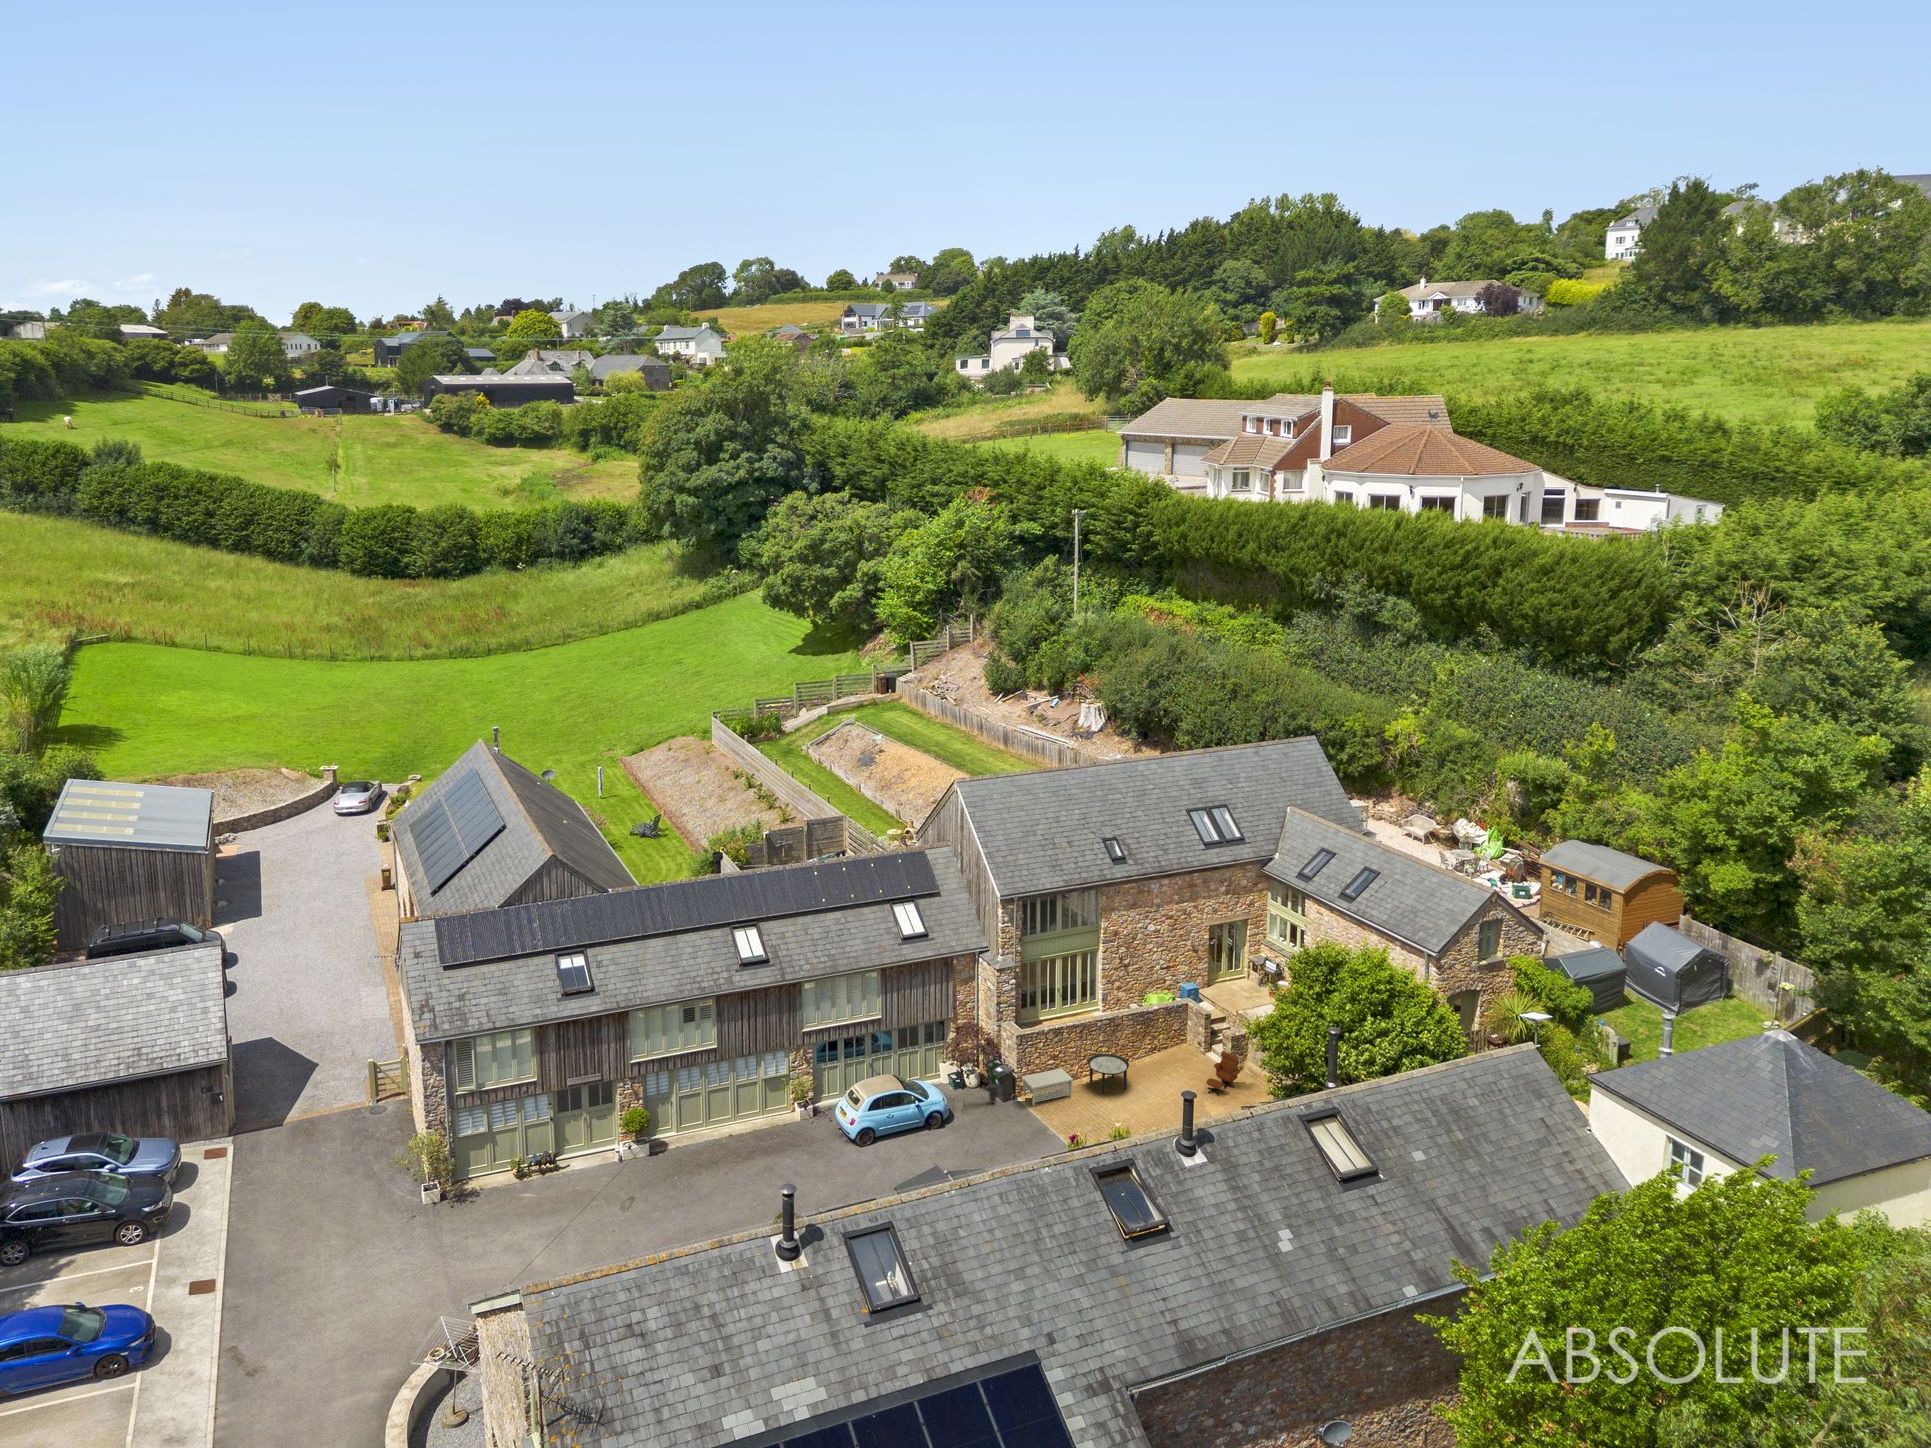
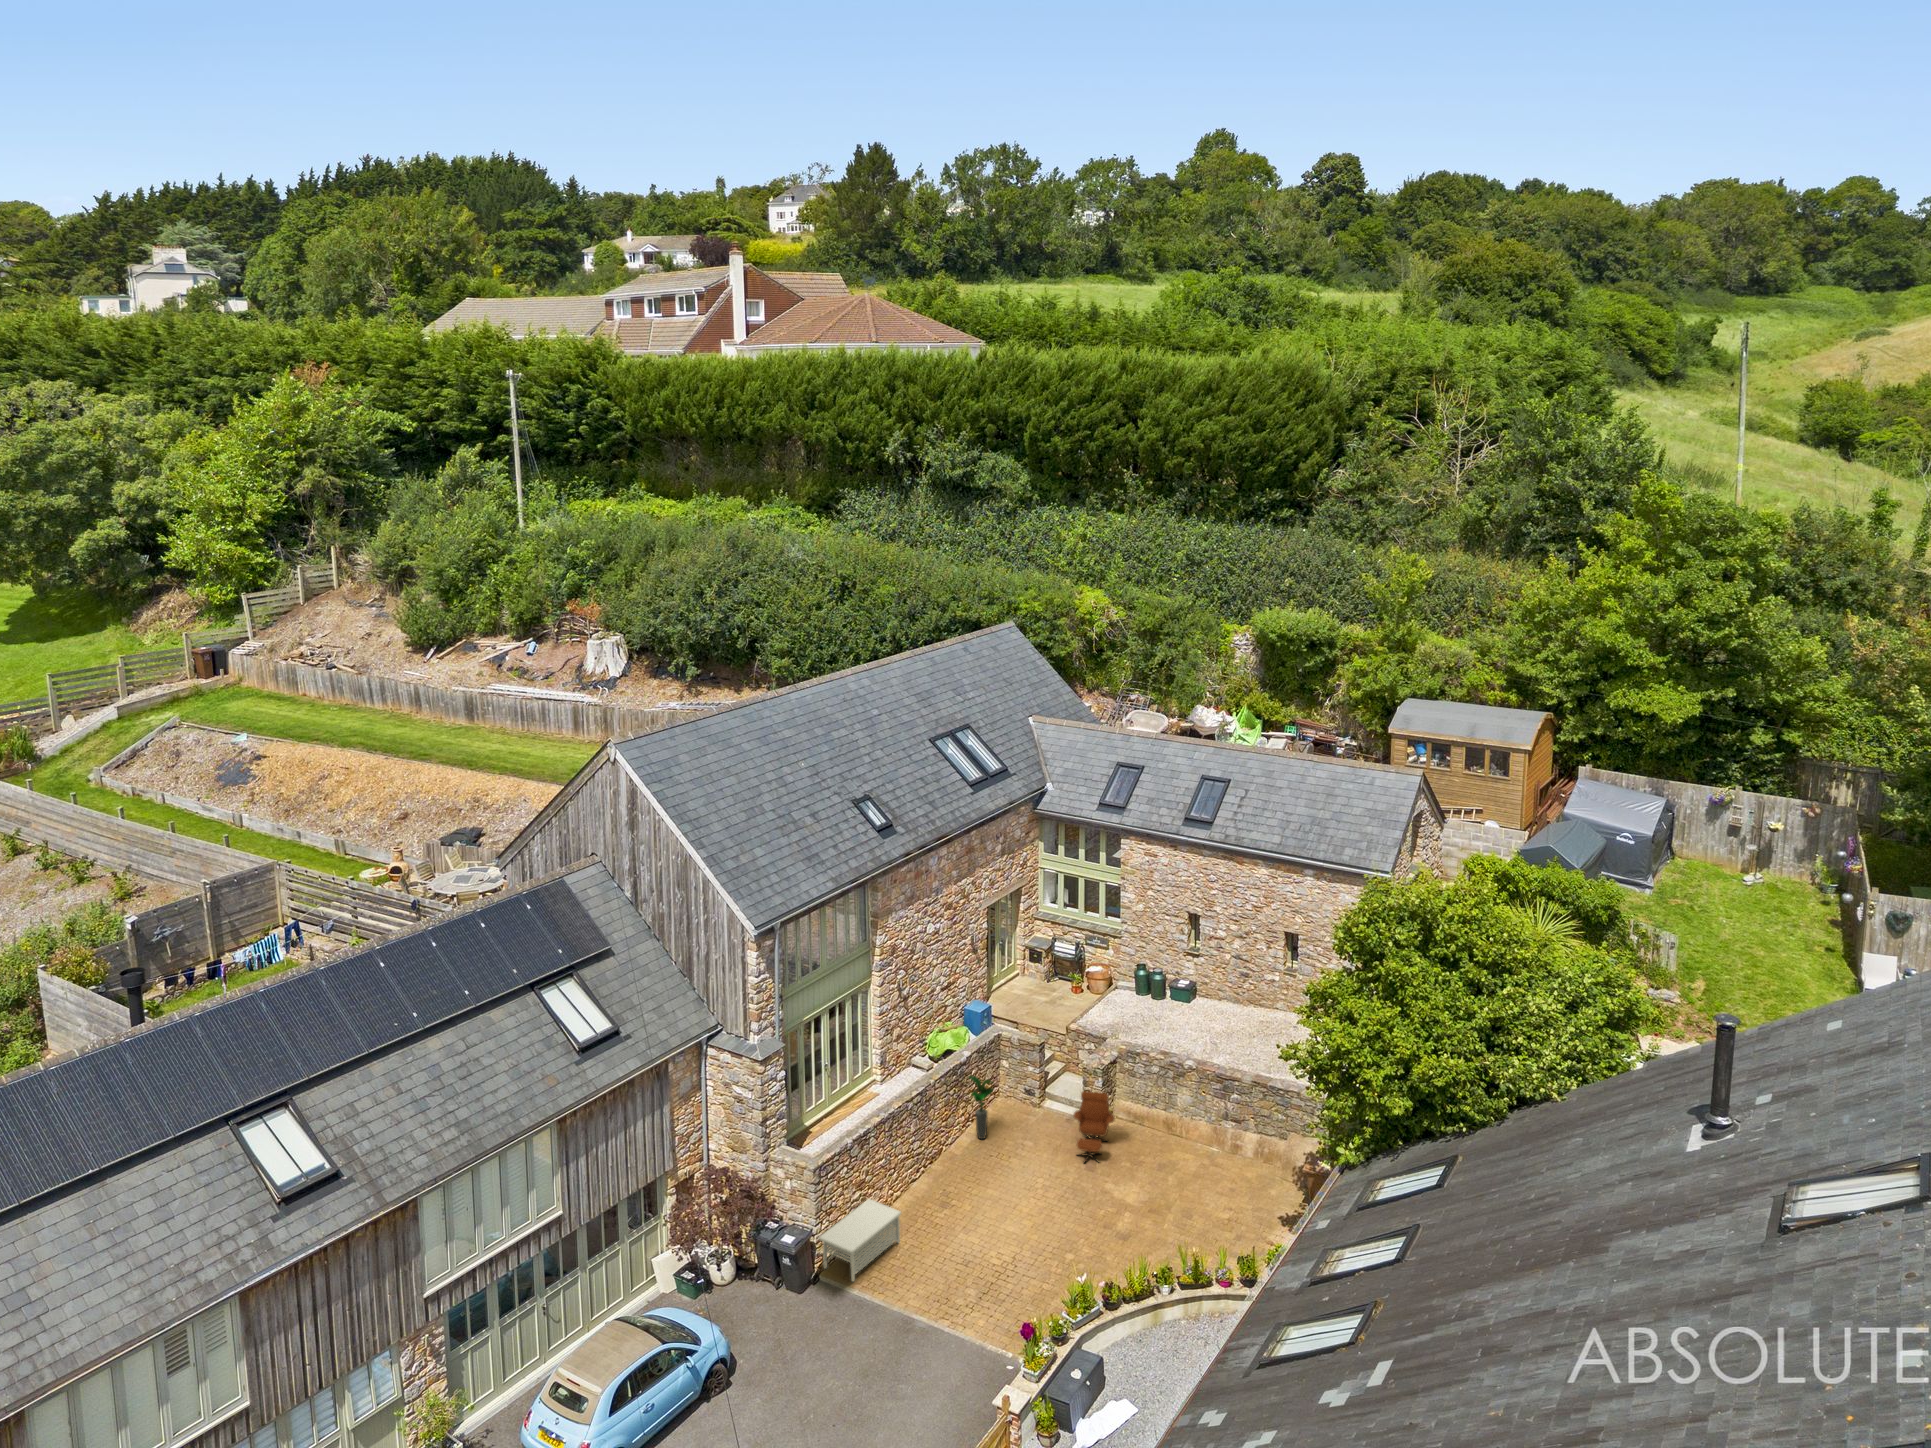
round table: present [1088,1054,1129,1094] -> none [903,1147,972,1220]
potted plant: present [986,1062,1001,1104] -> present [969,1076,994,1139]

